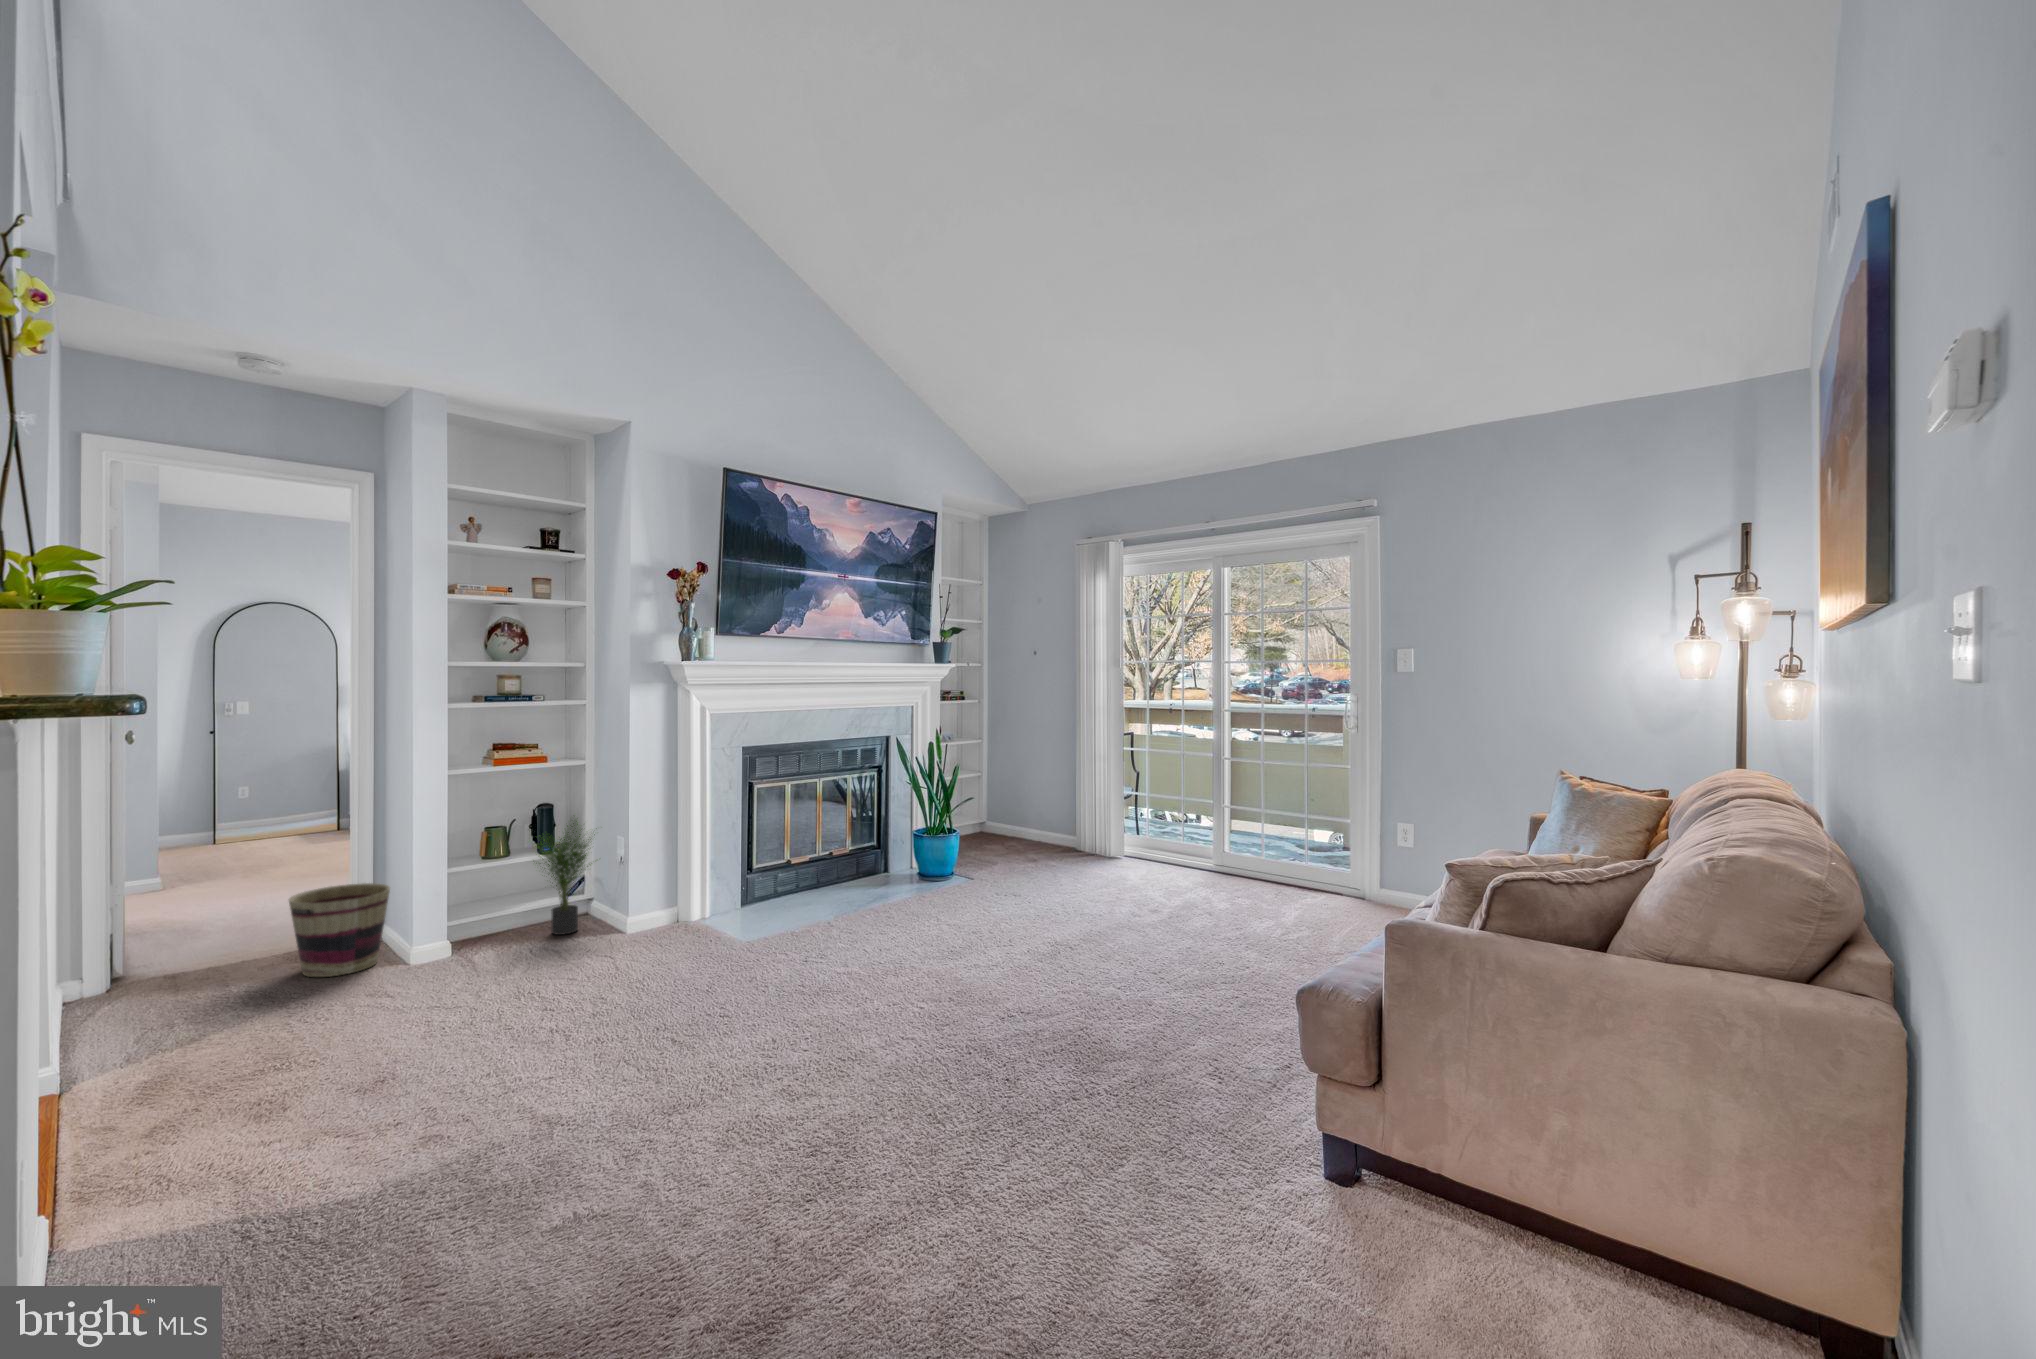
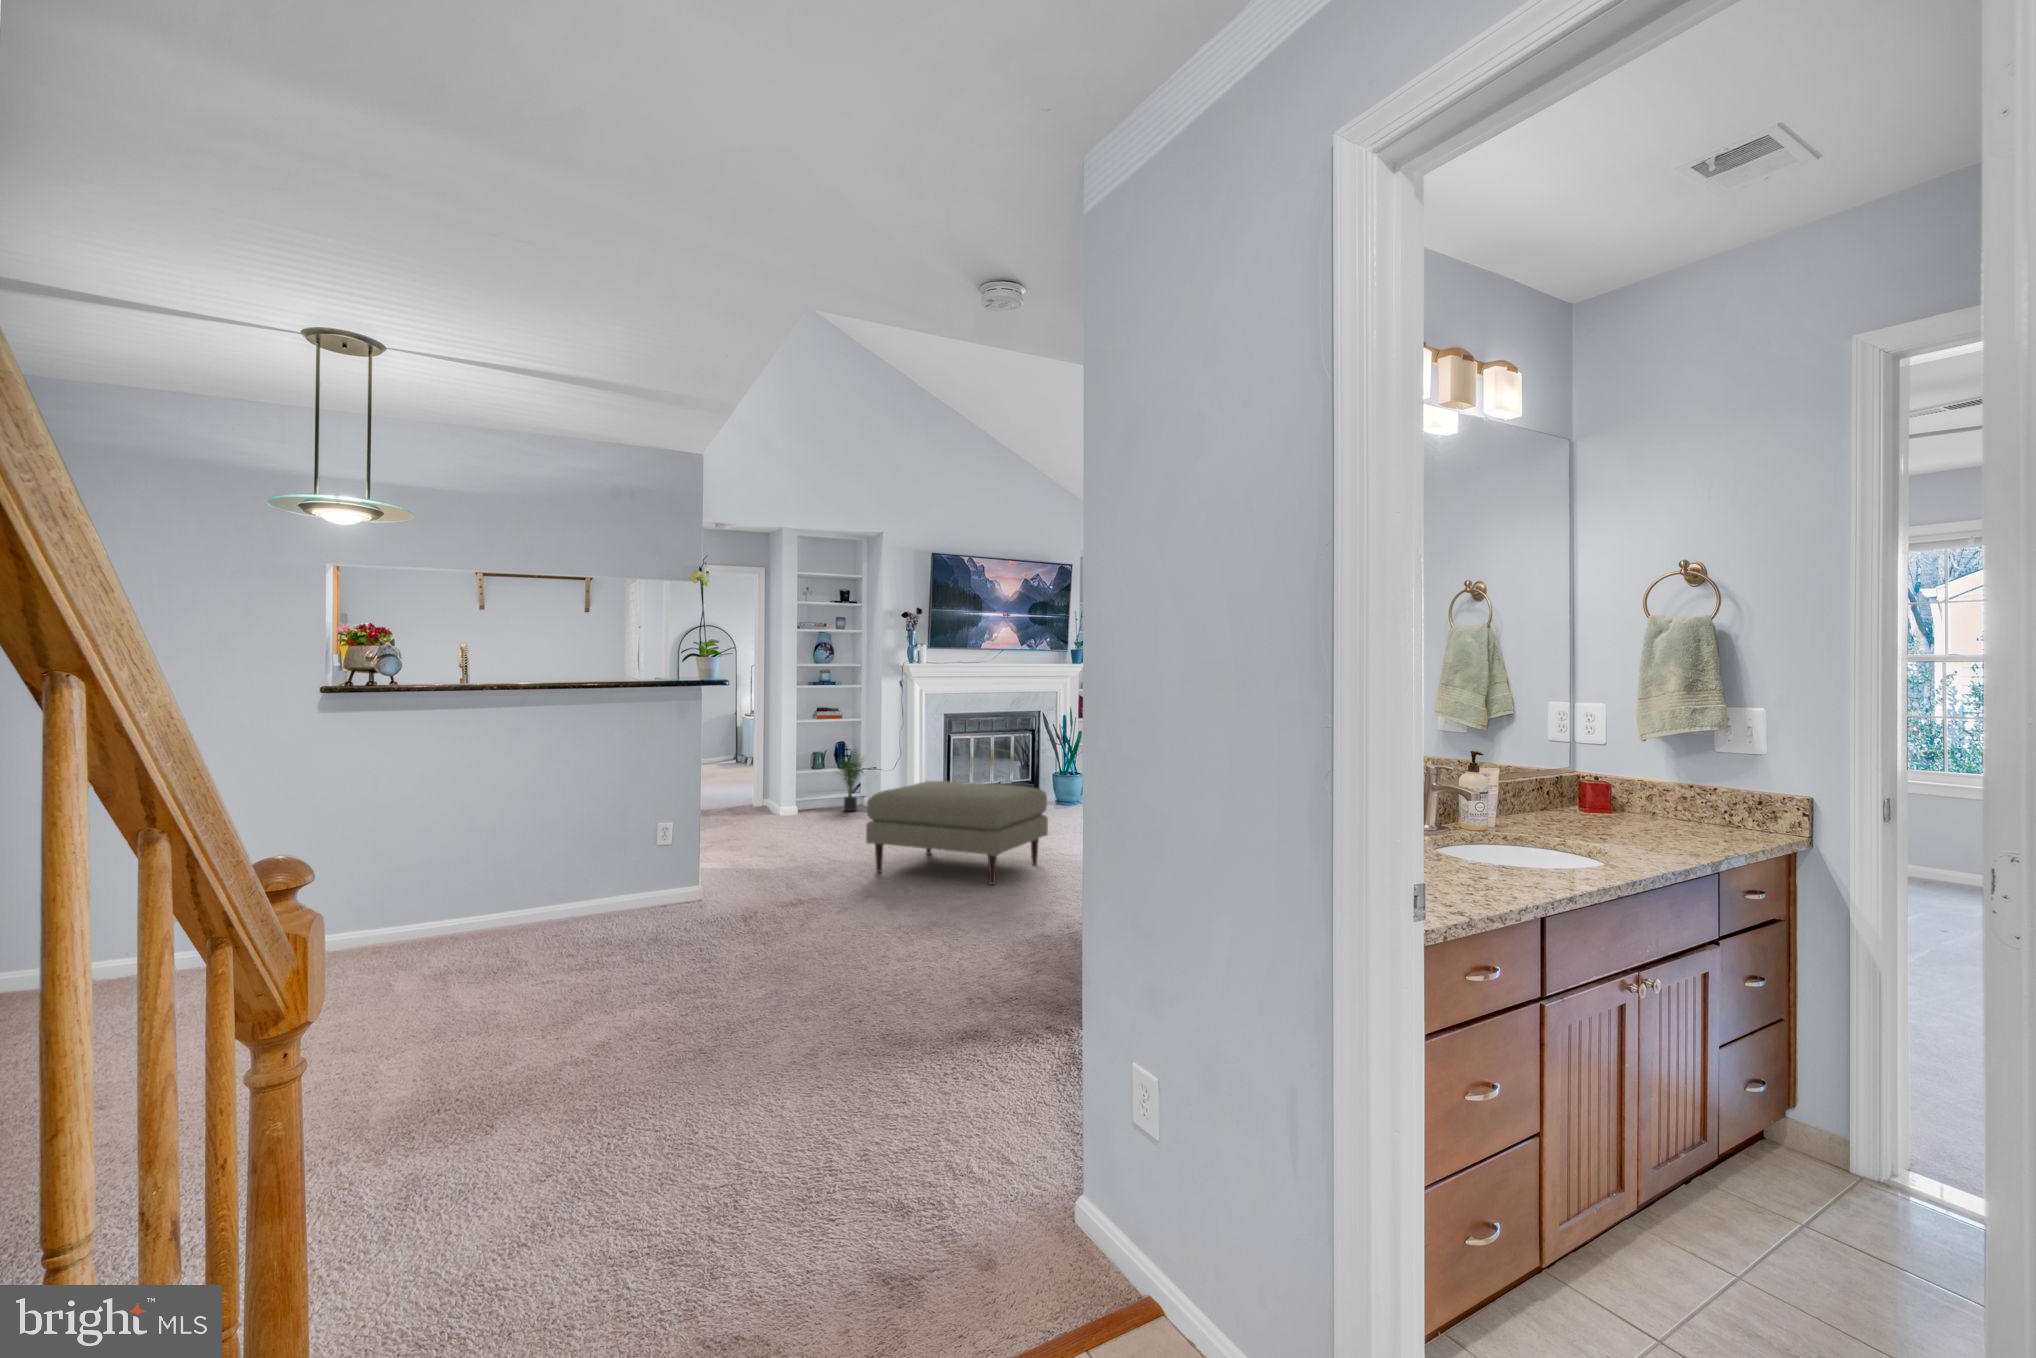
basket: present [289,883,390,977] -> none [730,776,771,817]
ottoman: none [656,915,1058,1213] -> present [866,781,1048,884]

